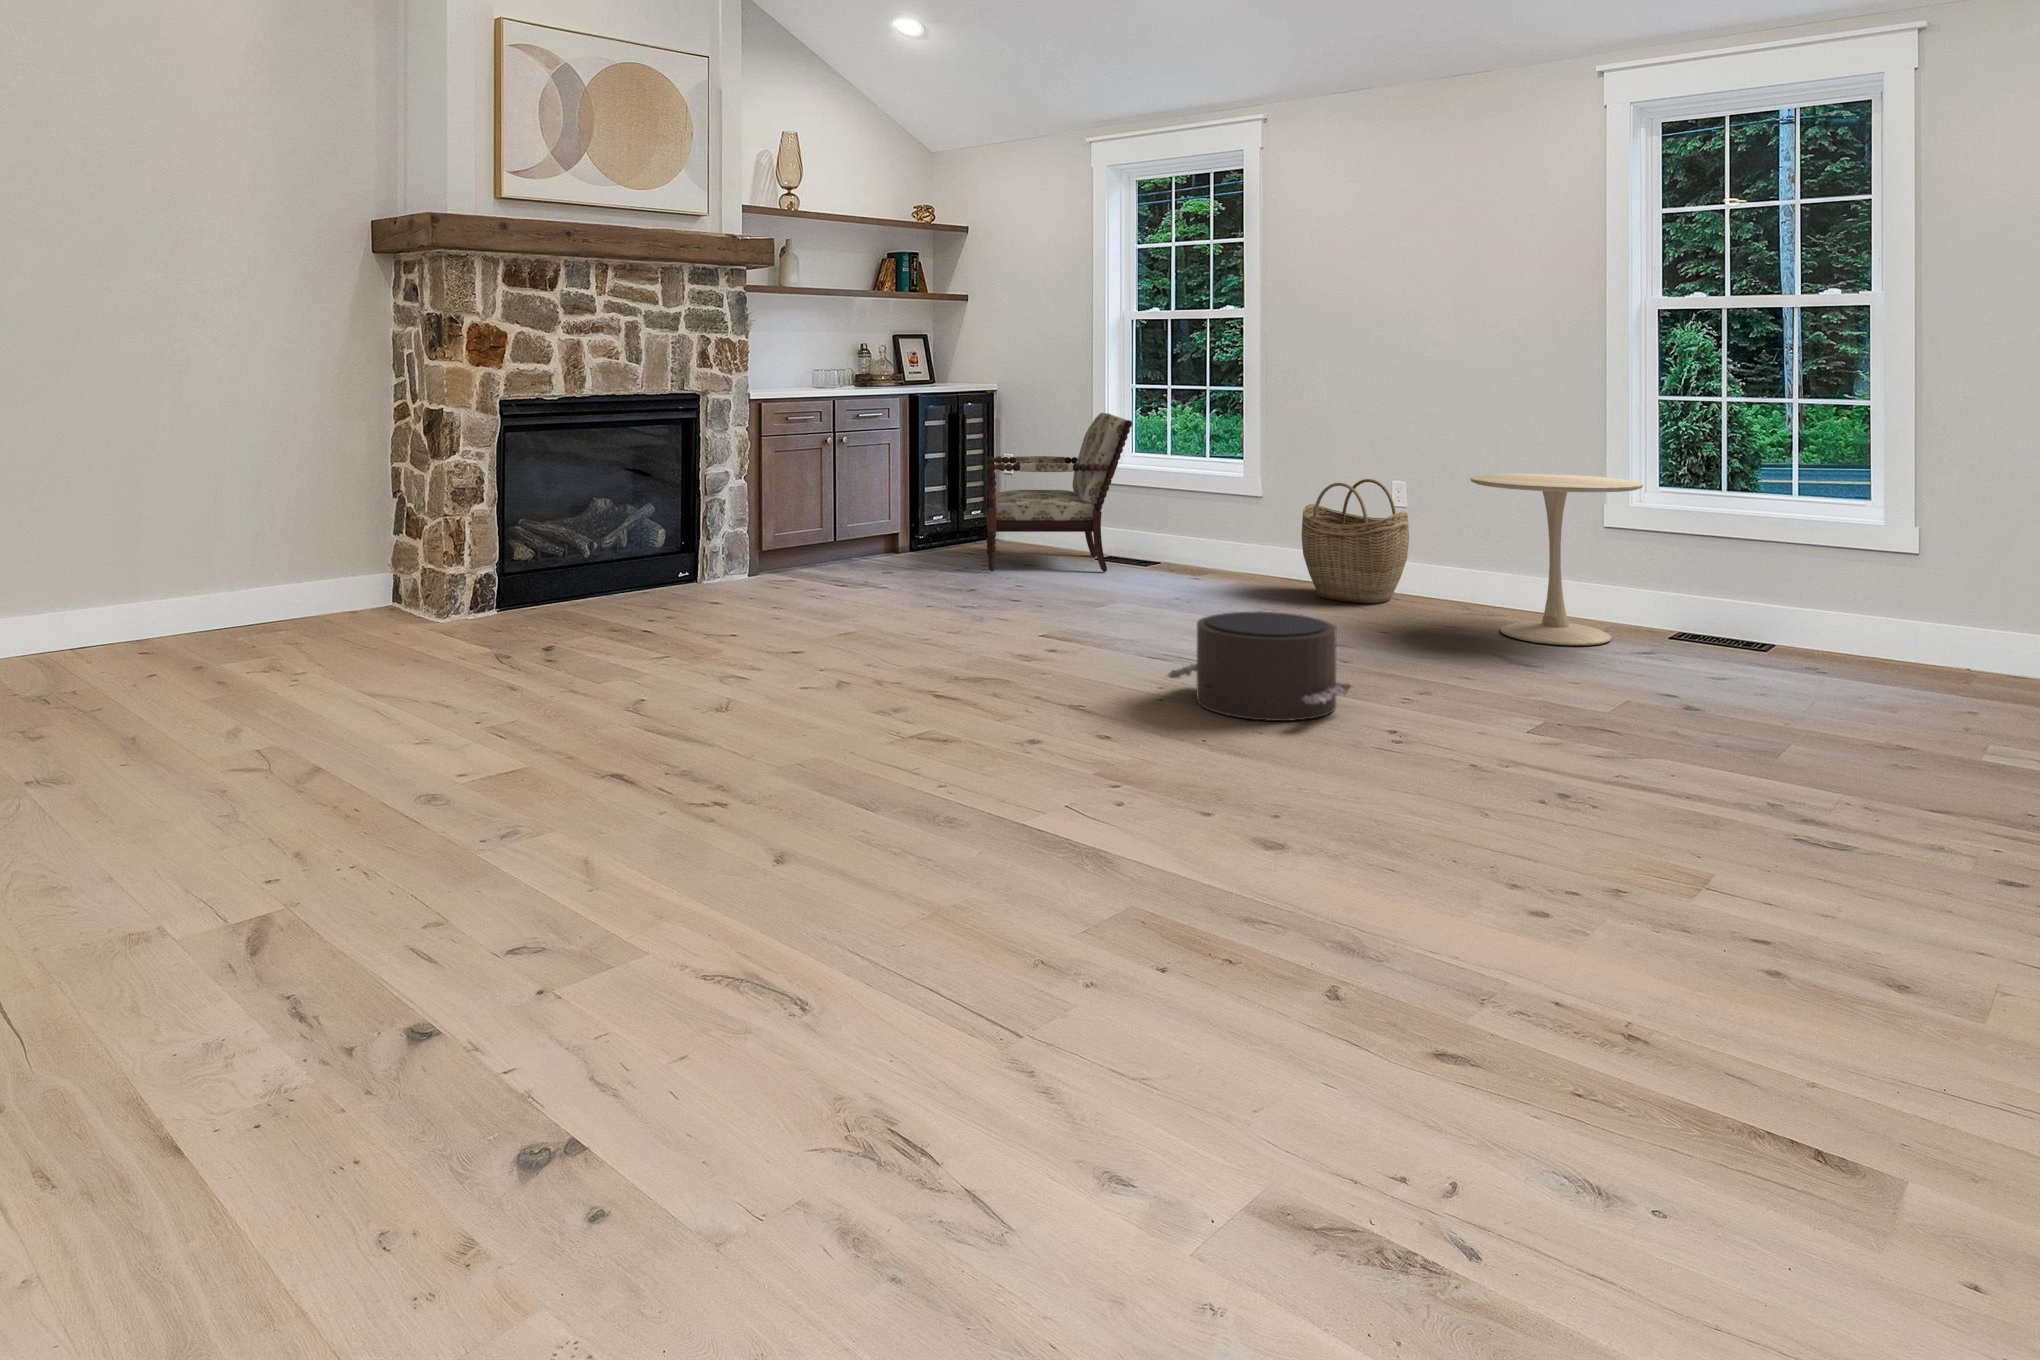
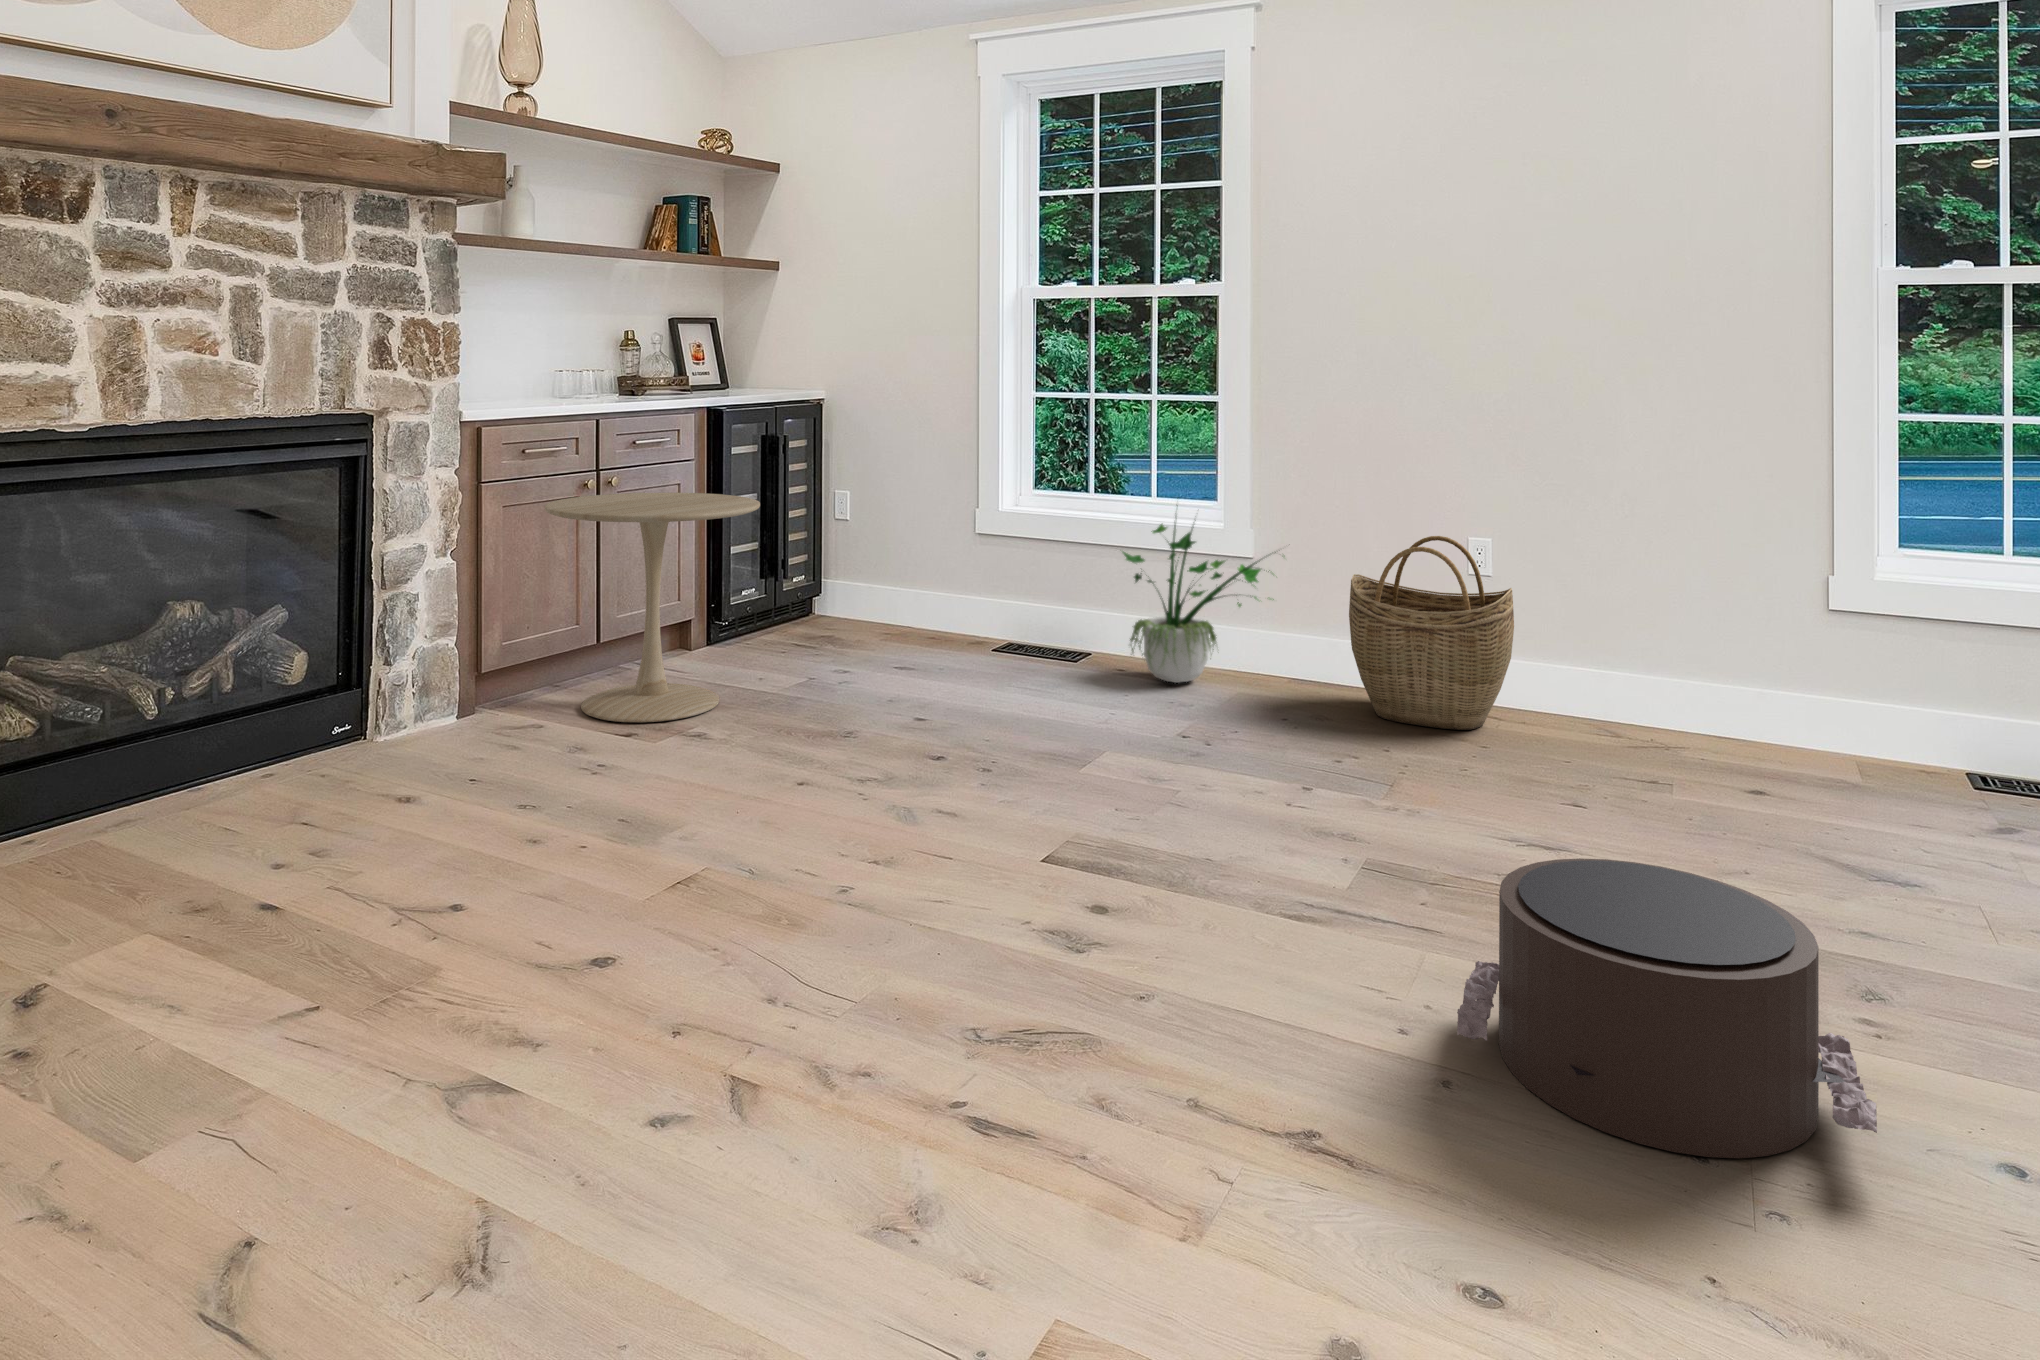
armchair: present [986,413,1132,572] -> none [827,433,1065,684]
potted plant: none [1171,448,1273,578] -> present [1123,524,1276,683]
side table: present [1470,474,1643,646] -> present [545,493,760,722]

